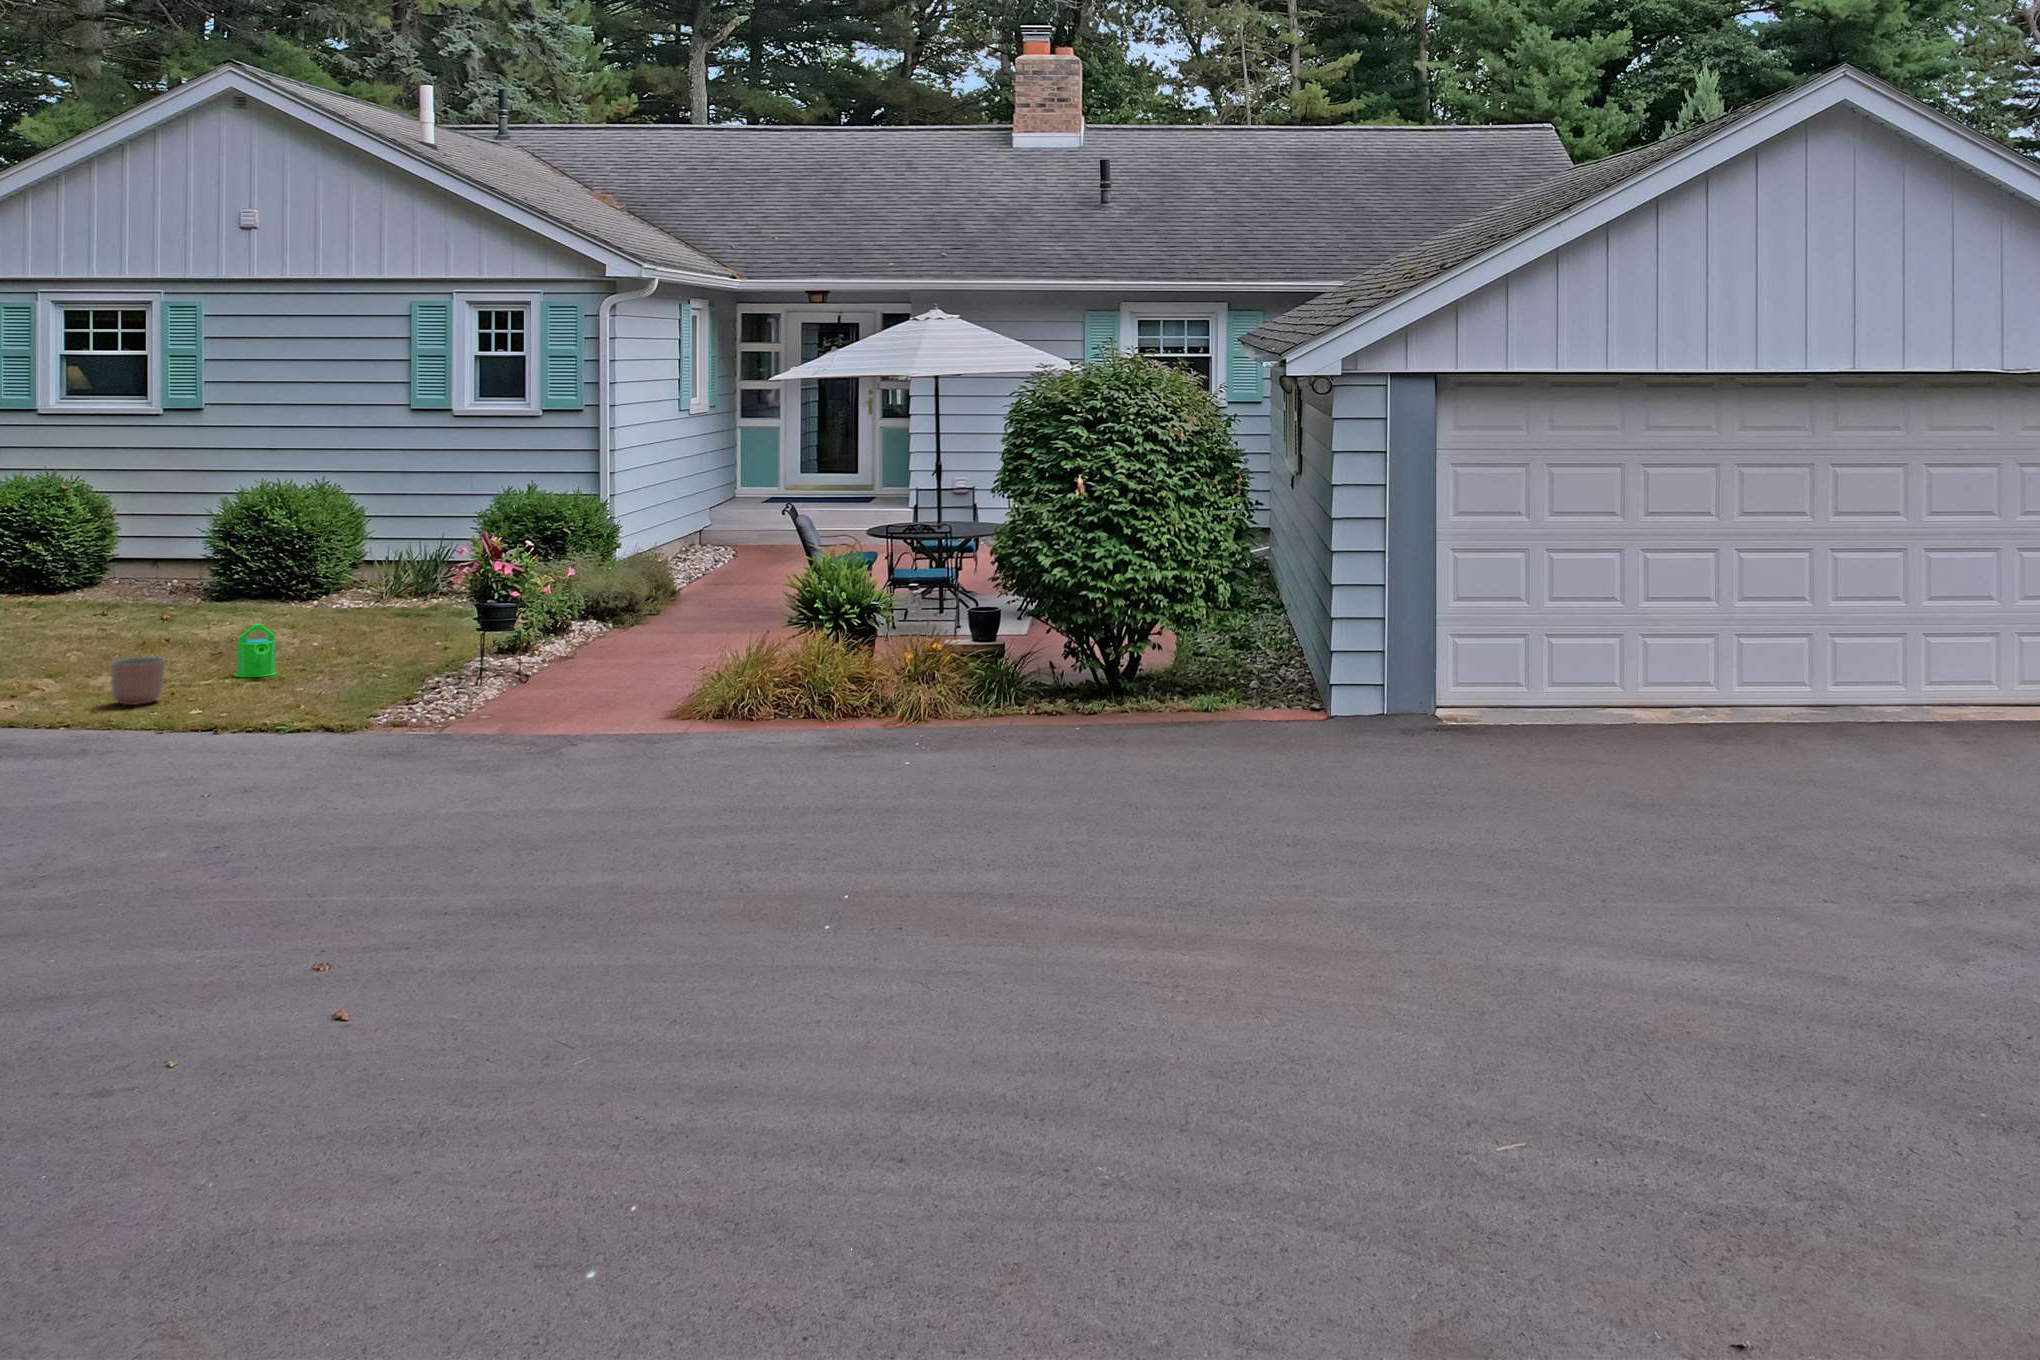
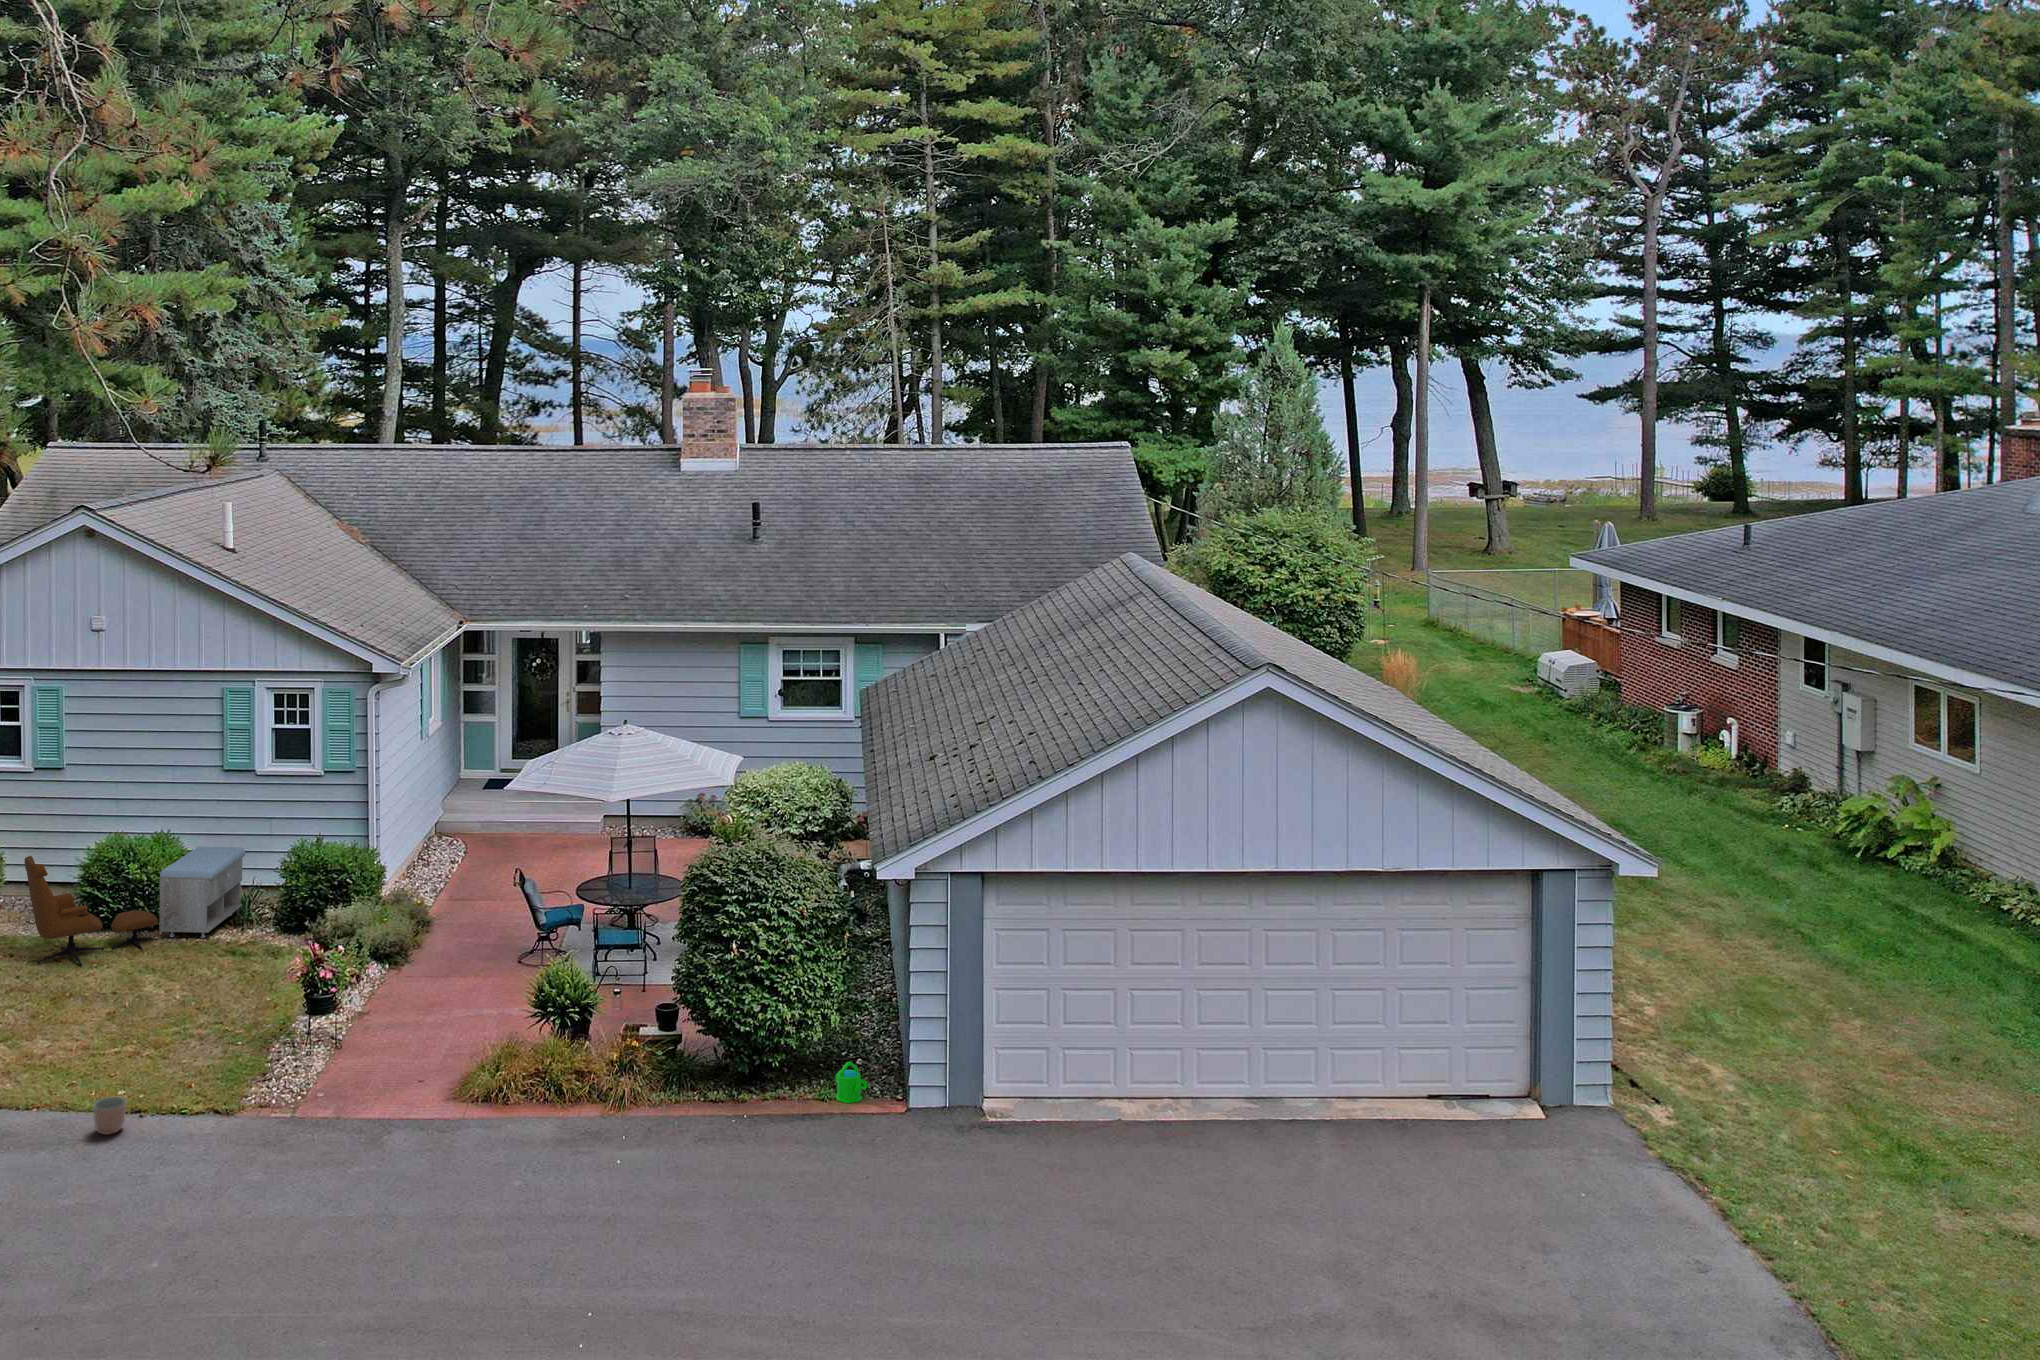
lounge chair: none [110,463,302,607] -> present [24,856,158,966]
storage bench: none [304,495,431,594] -> present [159,847,245,938]
watering can: present [234,624,278,677] -> present [835,1061,868,1103]

